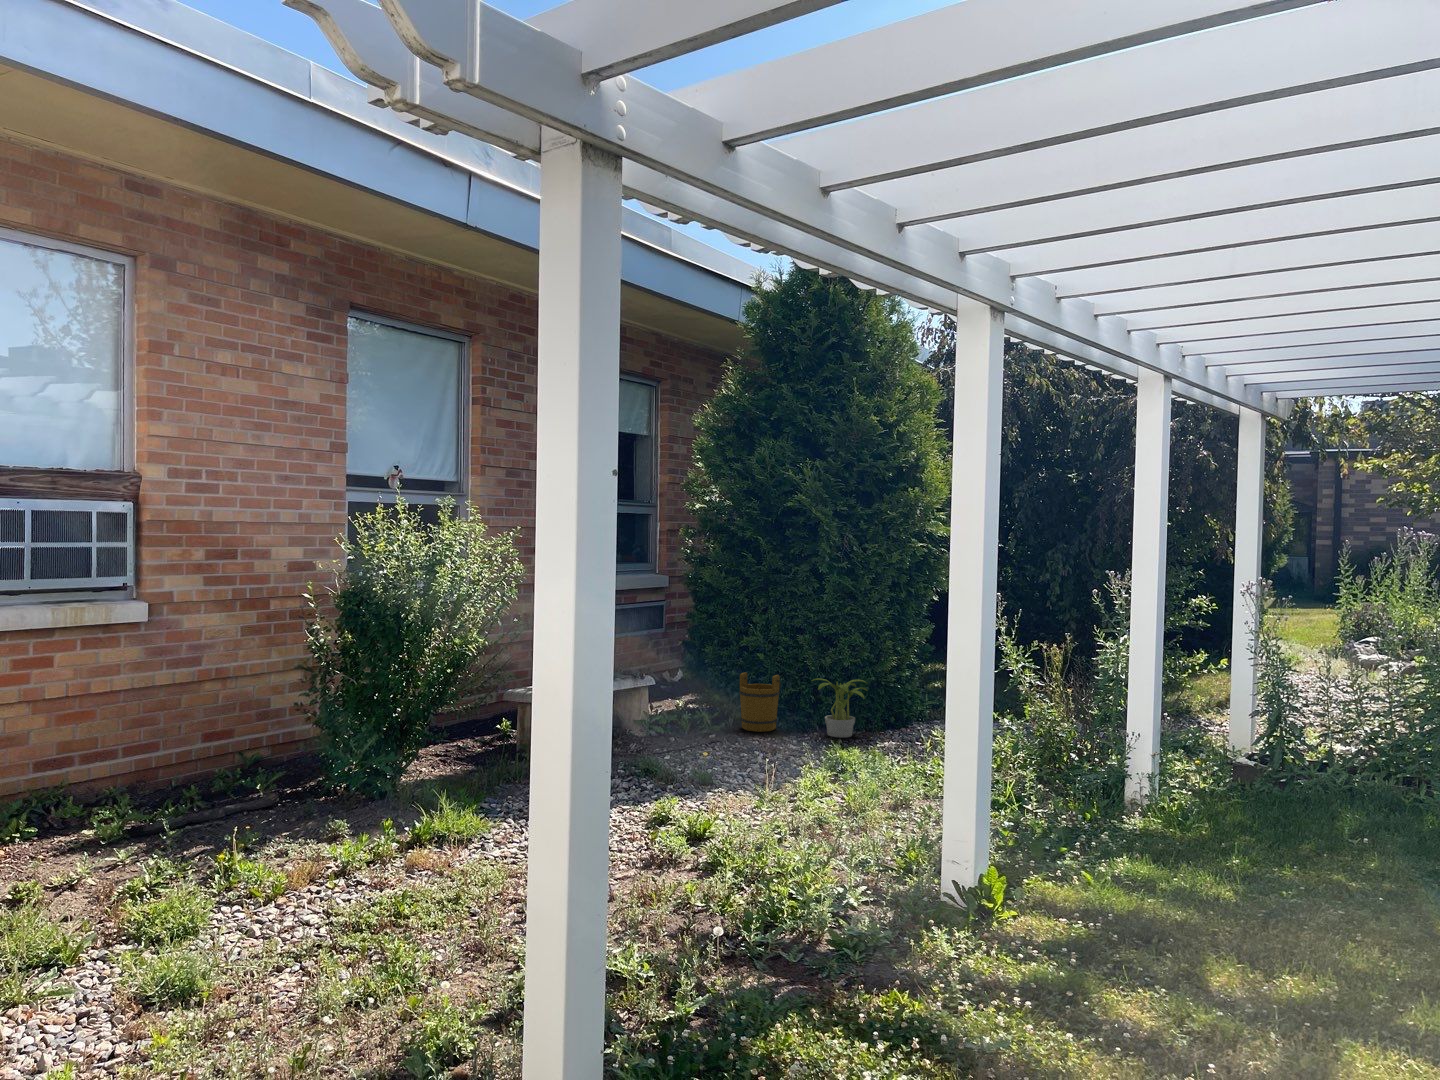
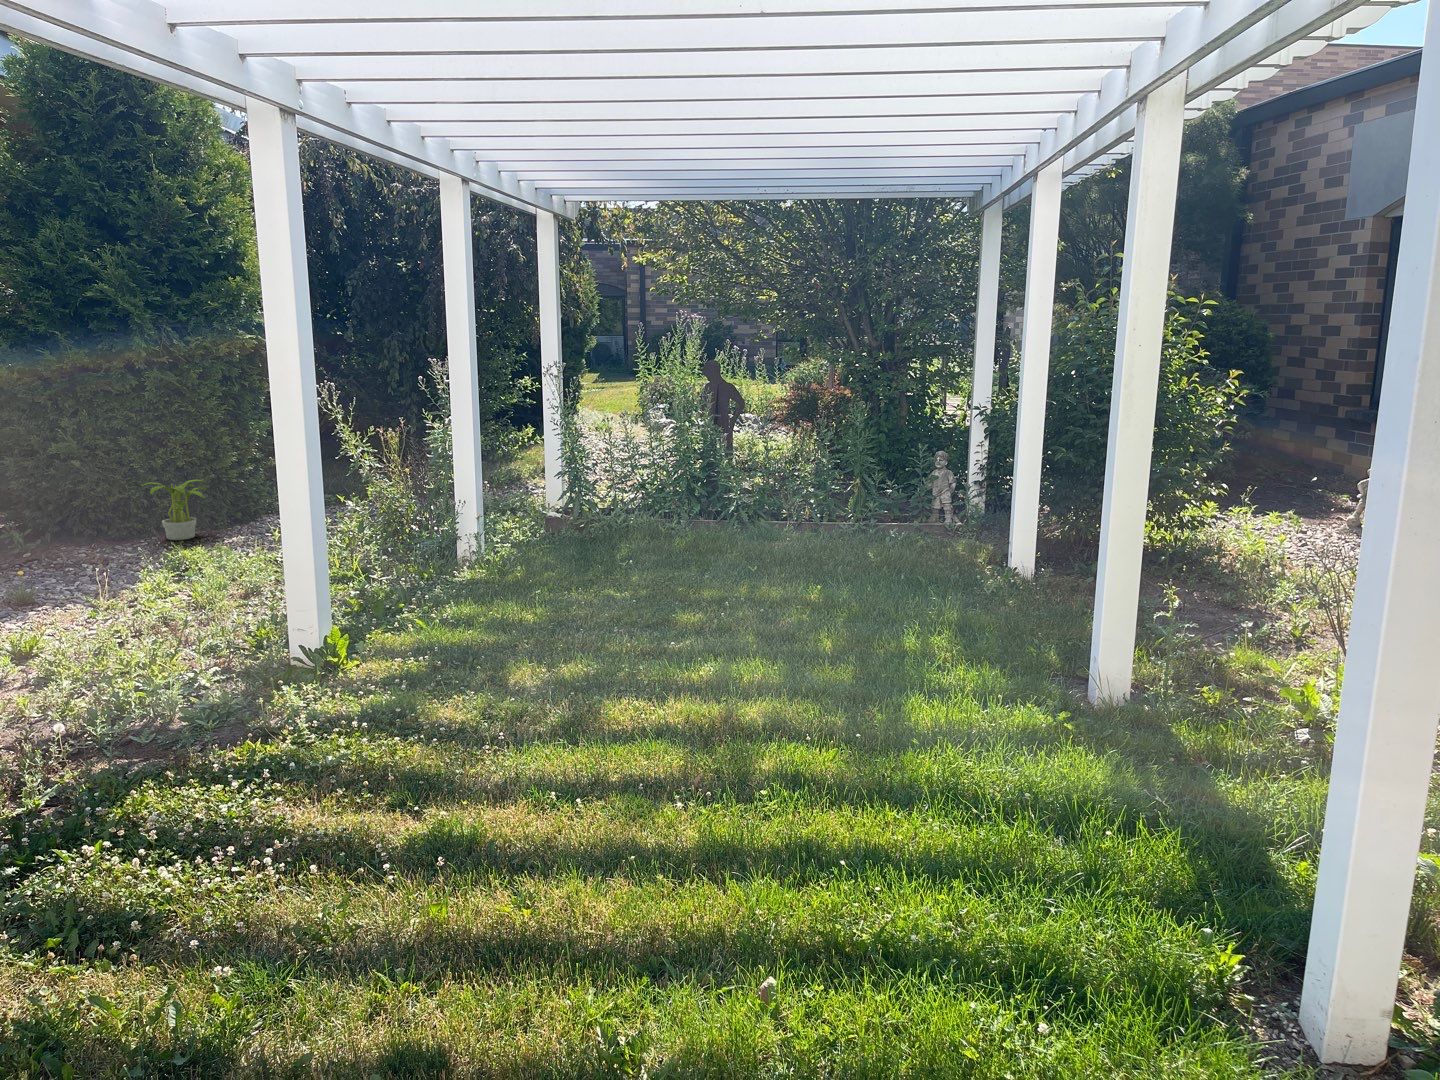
bucket: present [739,672,782,732] -> none [53,483,107,546]

